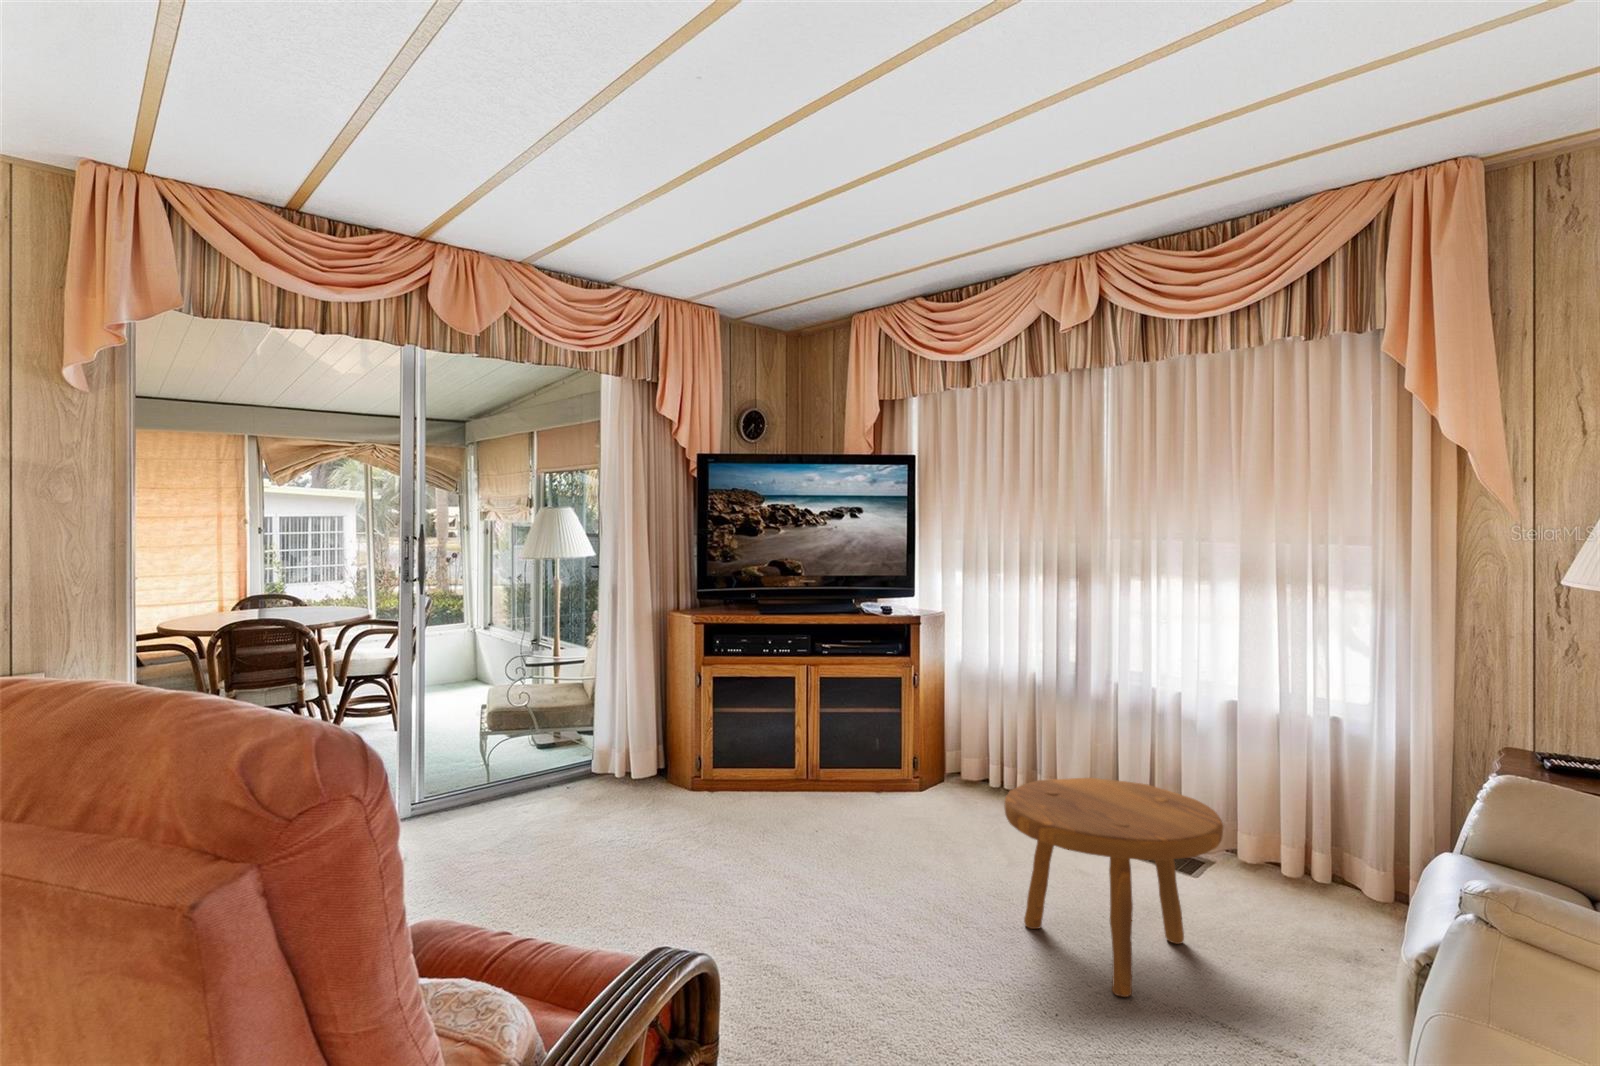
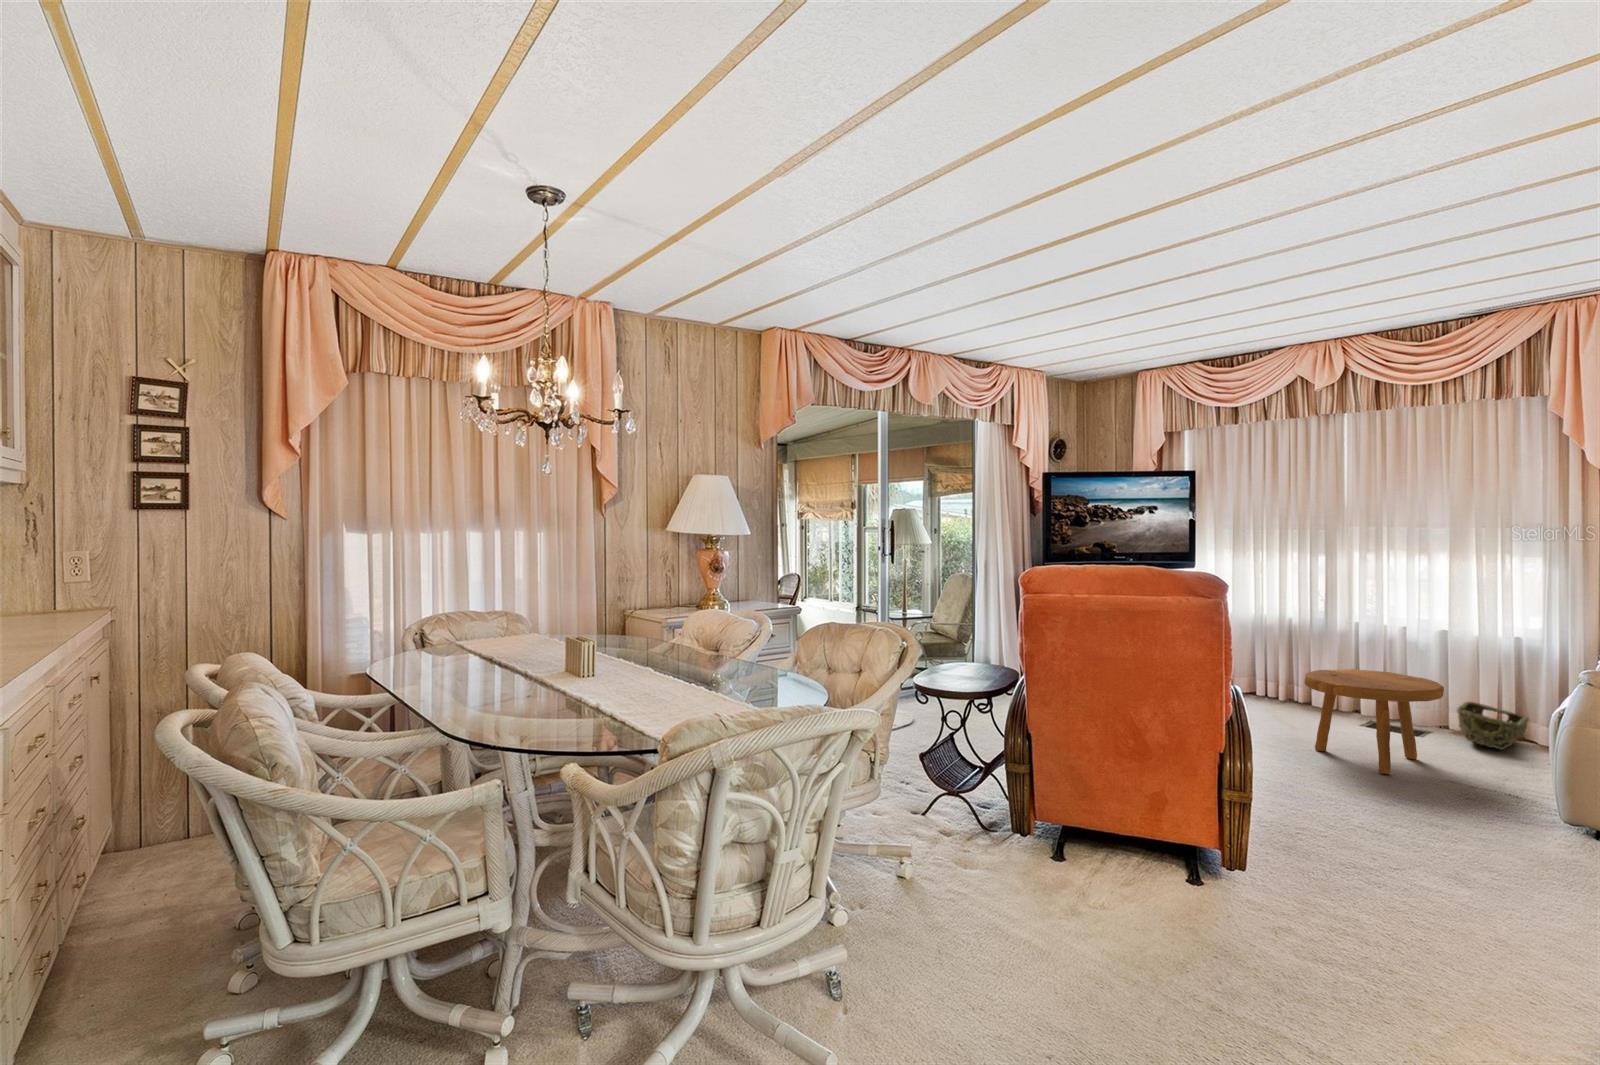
woven basket: none [1249,817,1353,909] -> present [1457,702,1529,750]

